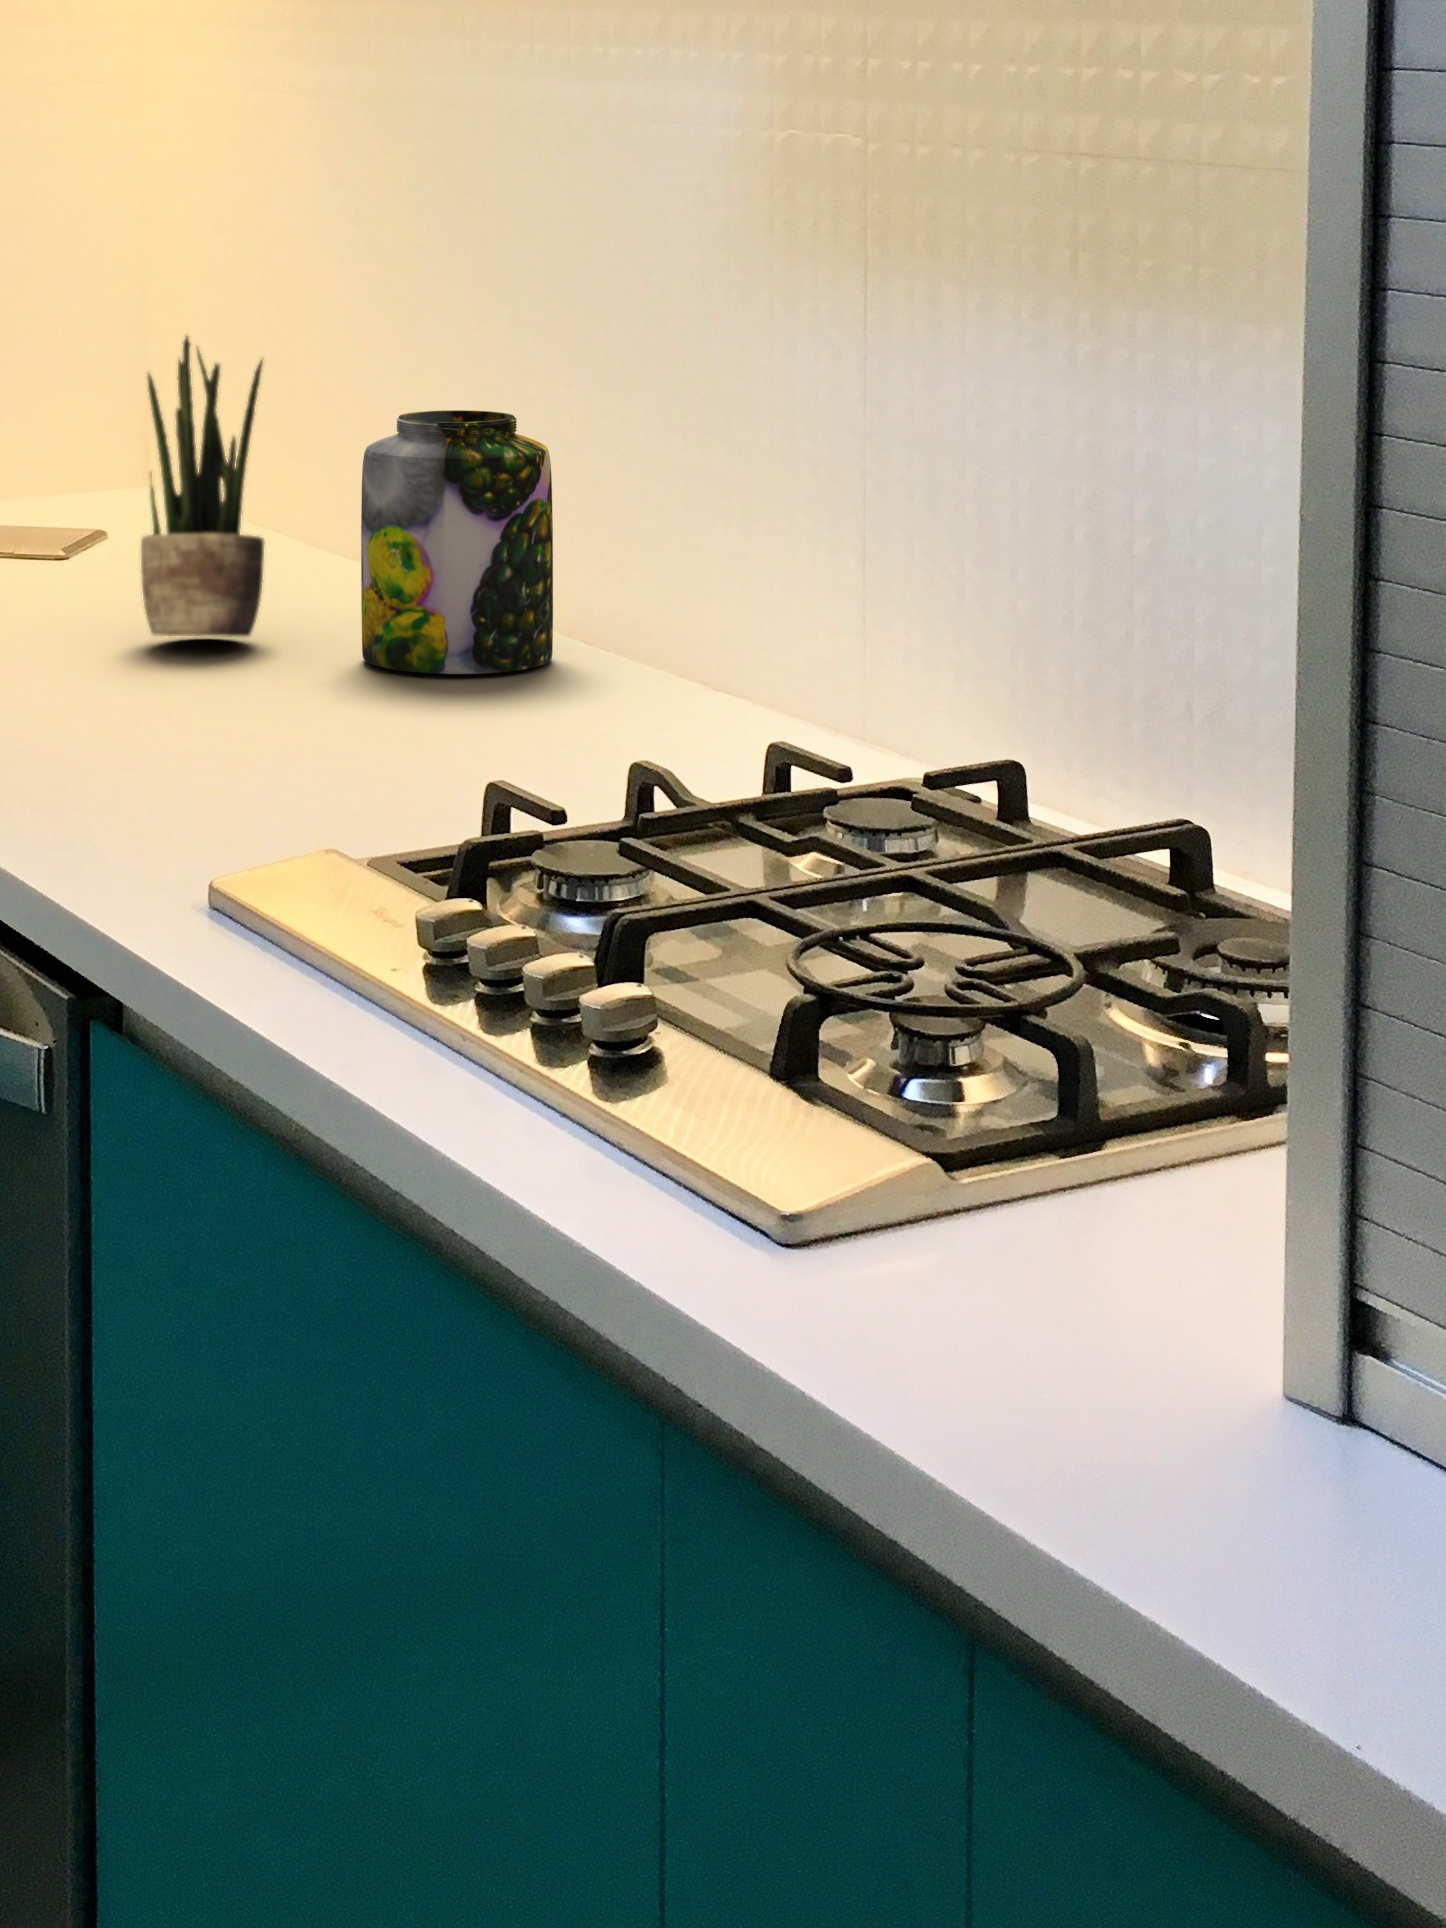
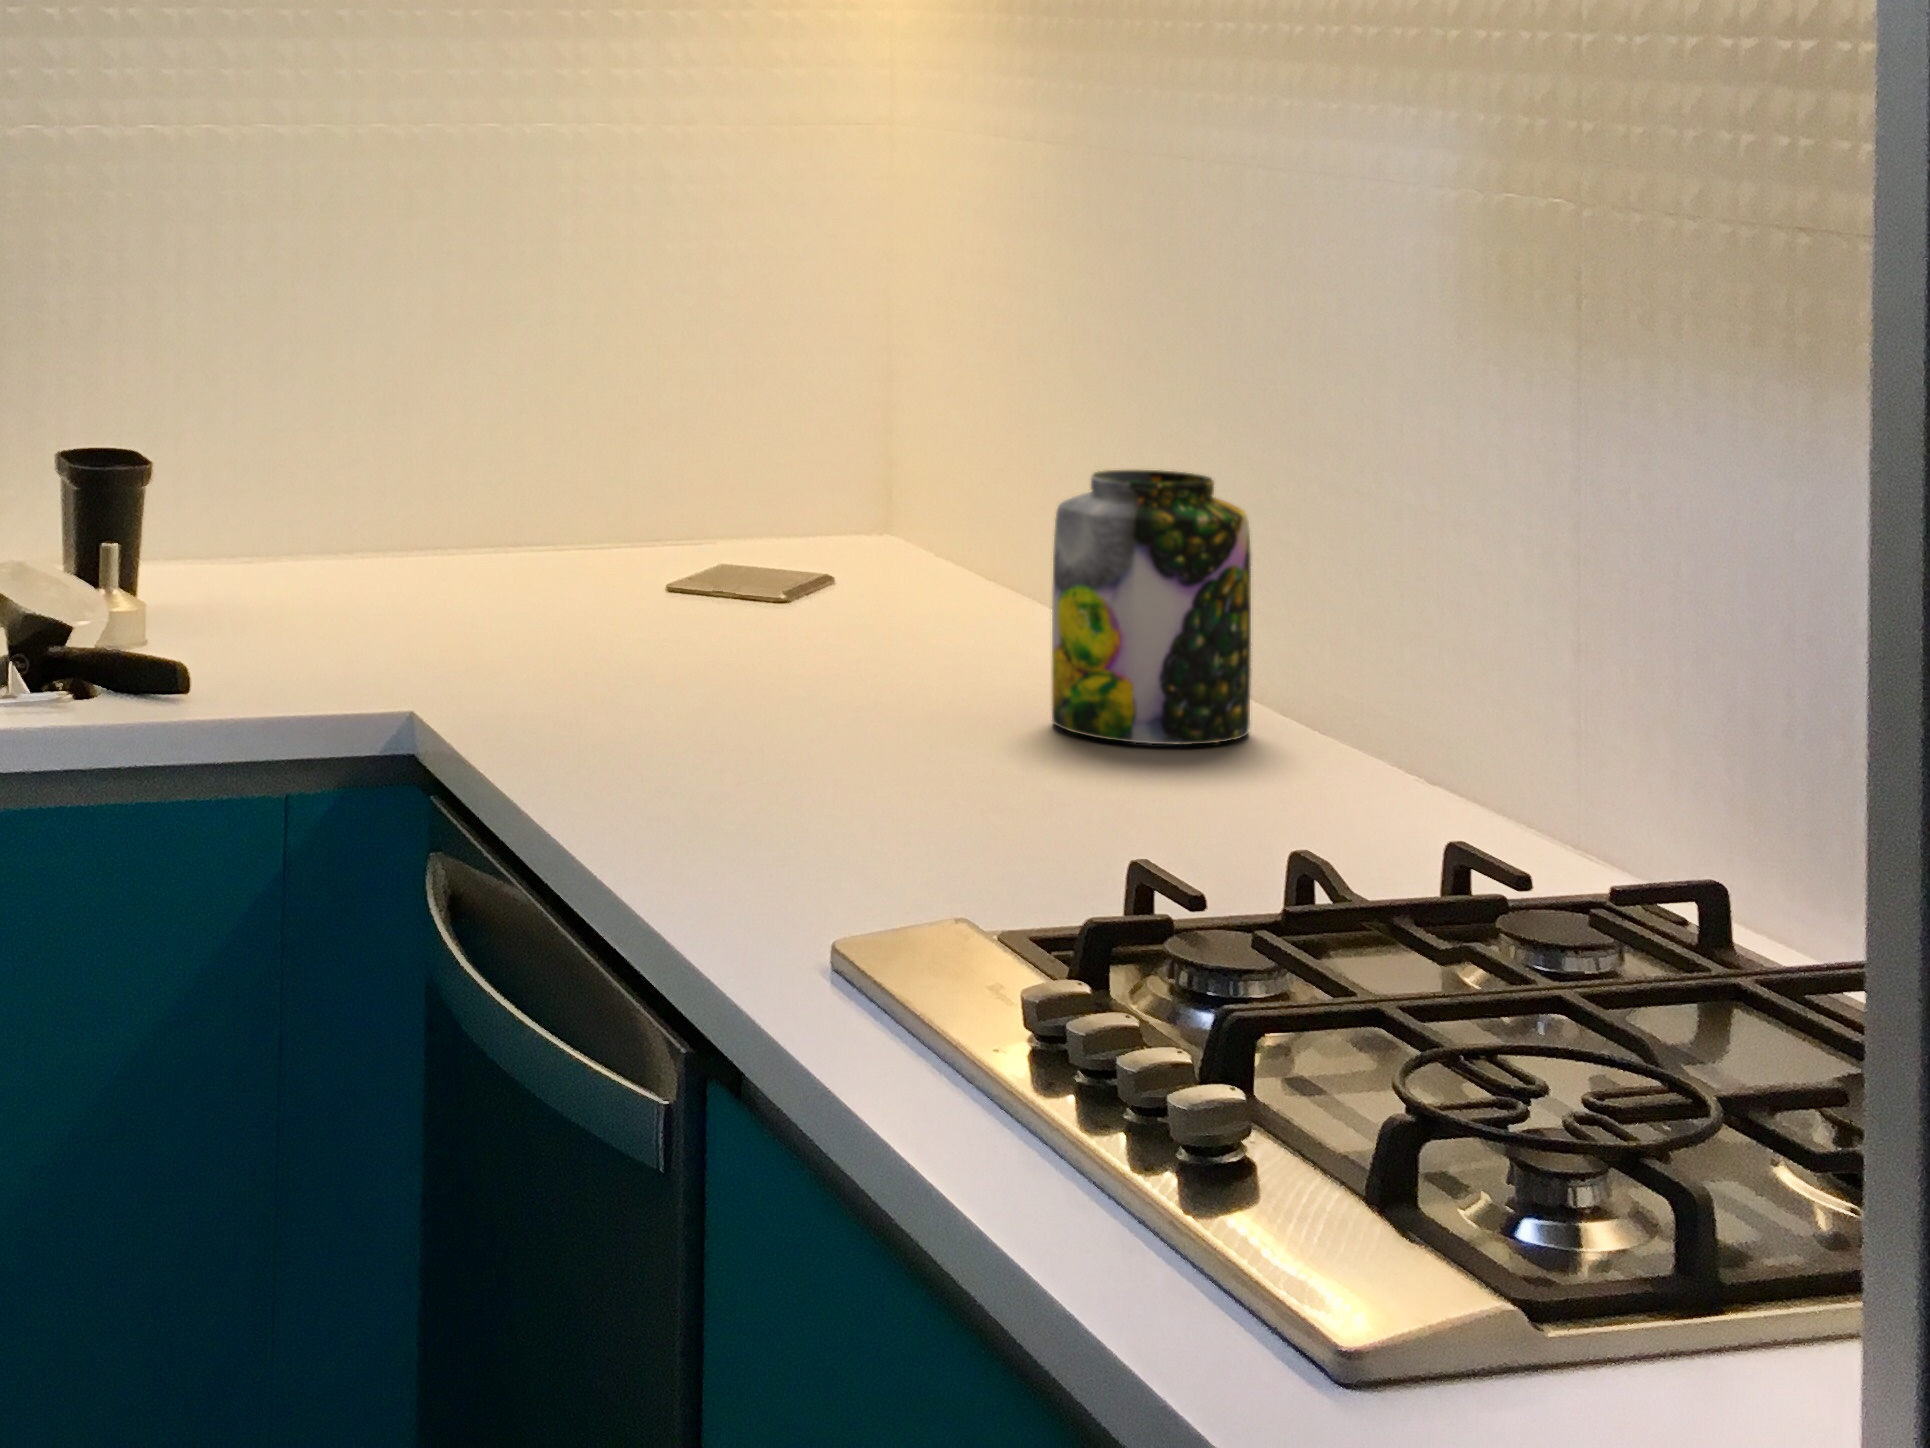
potted plant: present [141,336,264,637] -> none [834,380,963,691]

